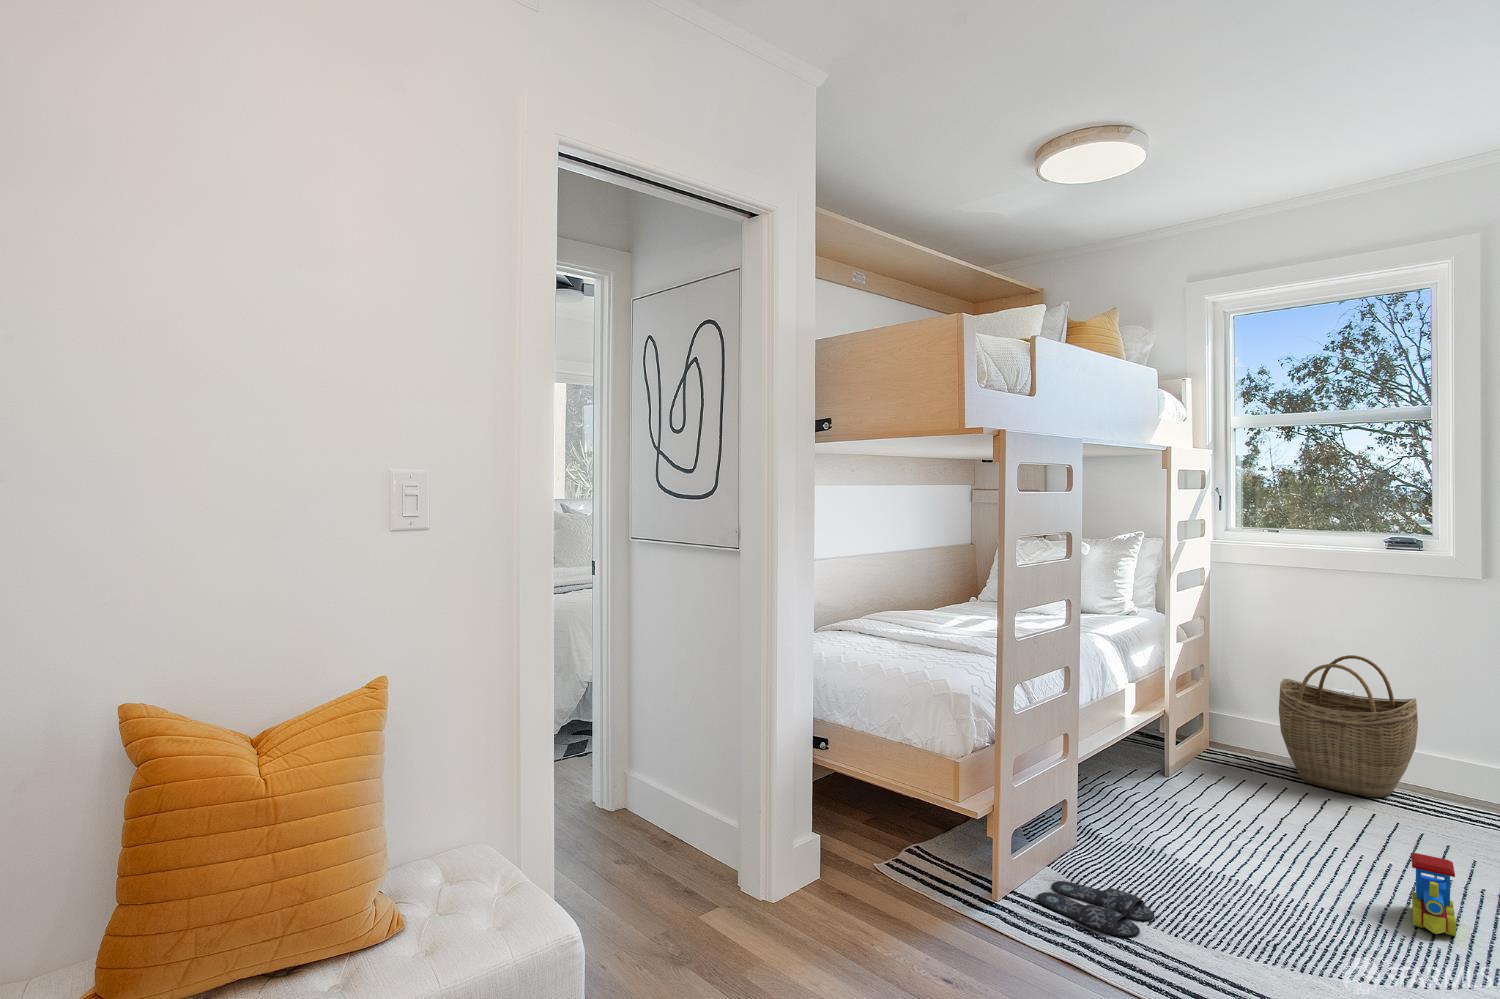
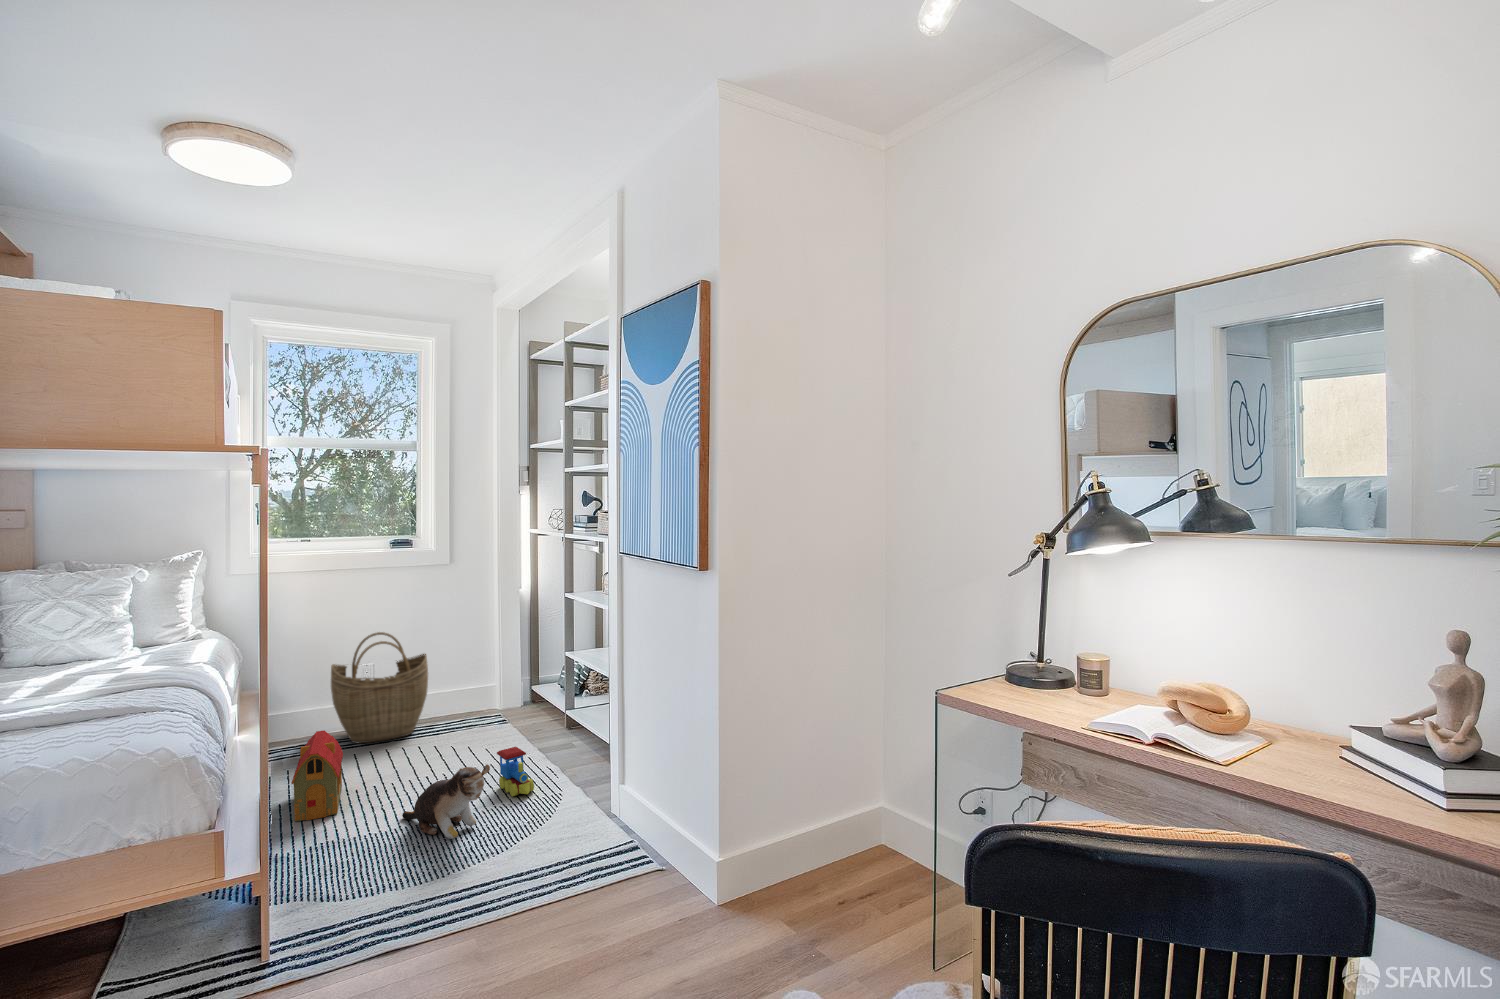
toy house: none [1149,738,1233,831] -> present [292,731,343,821]
plush toy: none [1242,833,1320,921] -> present [402,764,490,839]
slippers: present [1037,881,1154,936] -> none [293,877,401,934]

